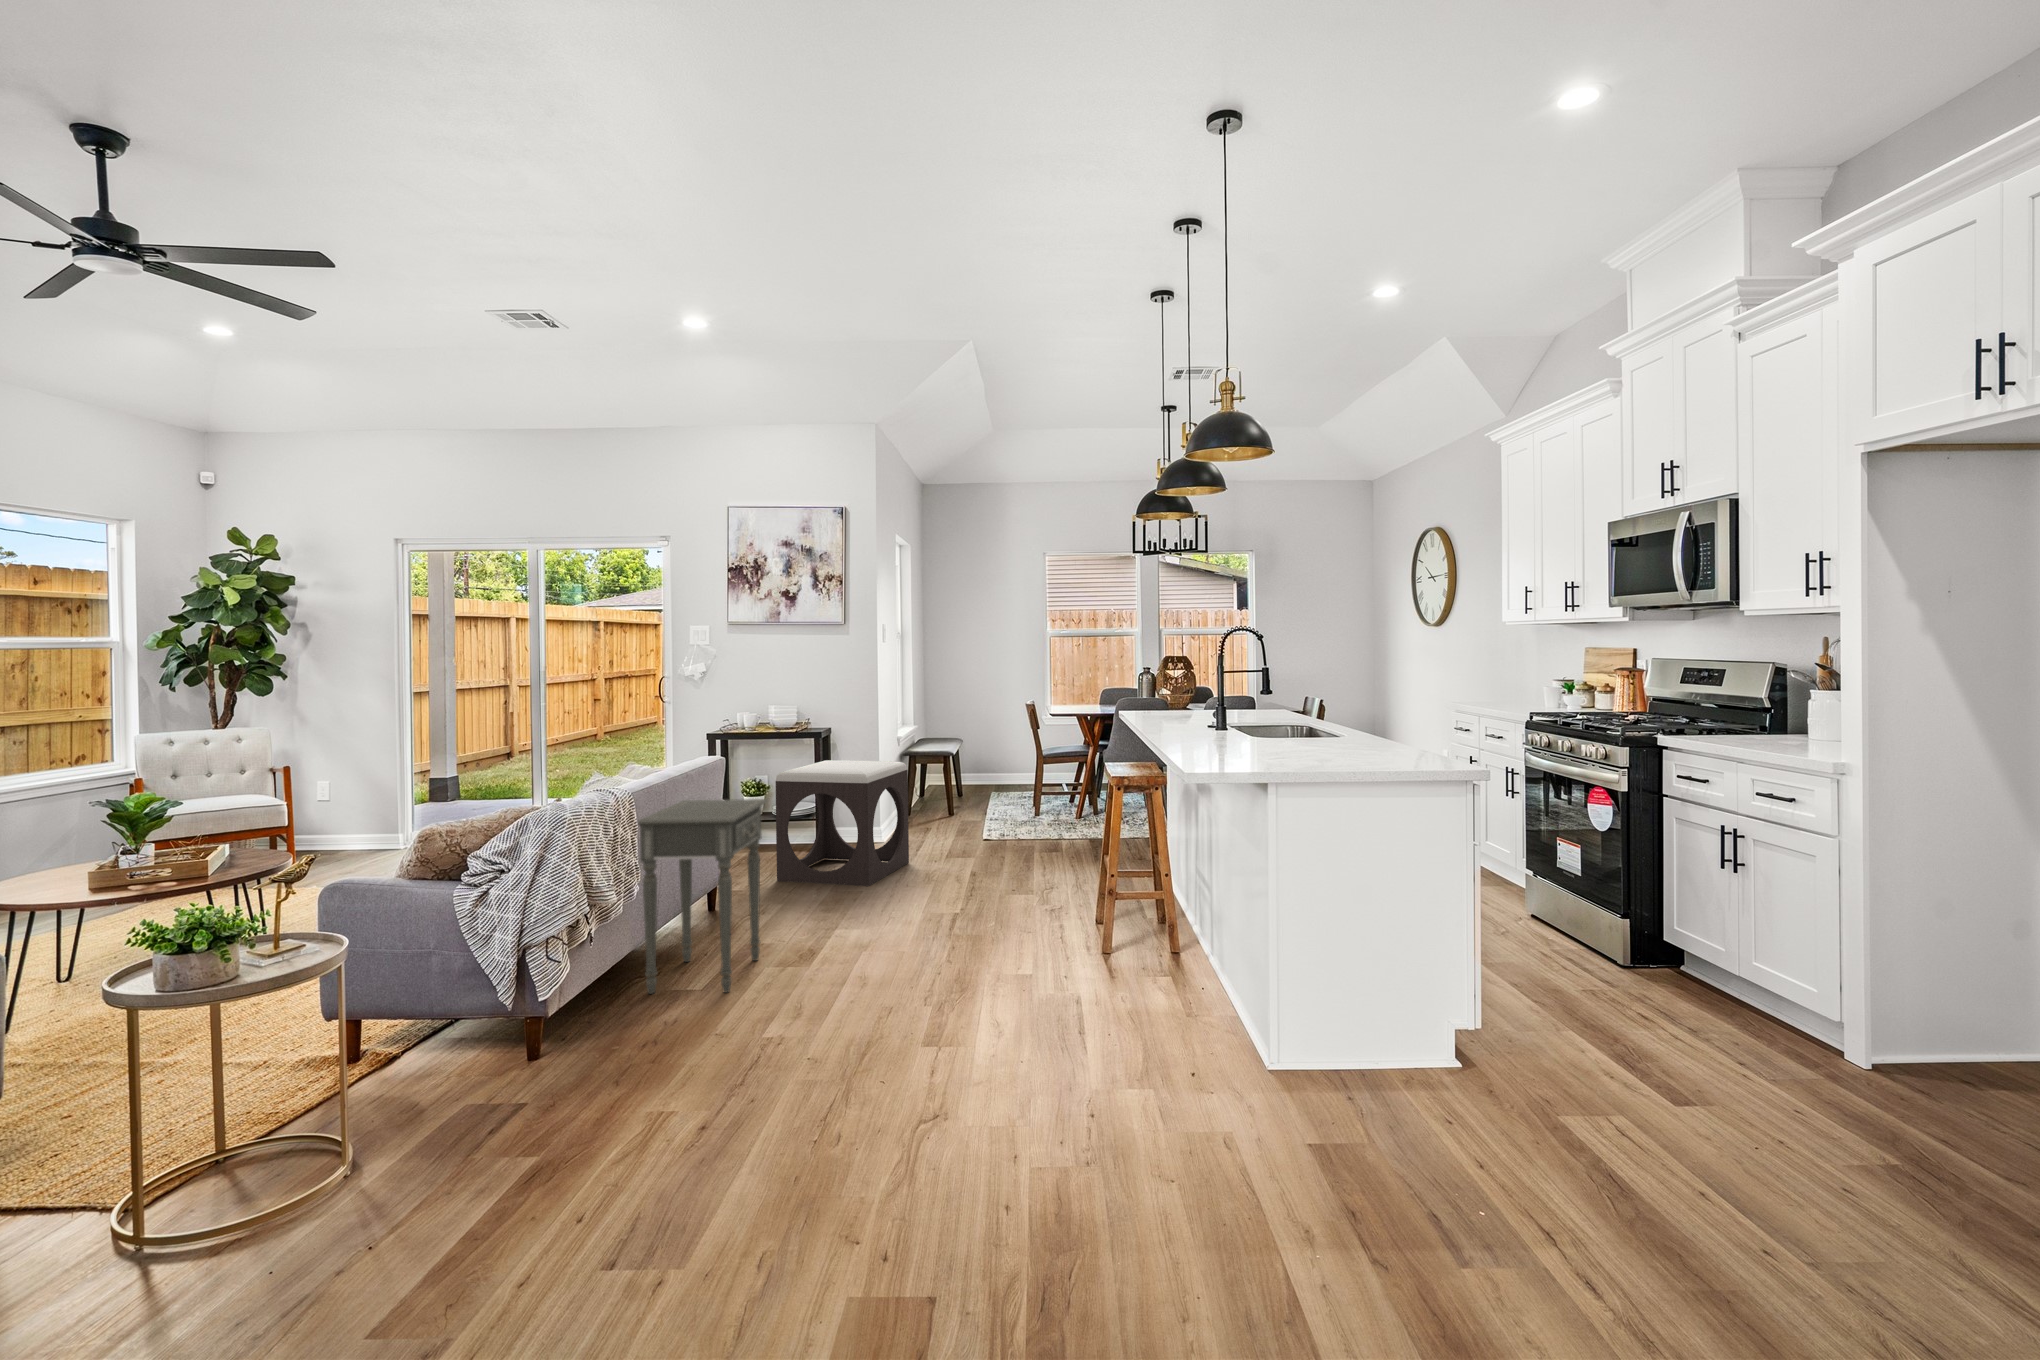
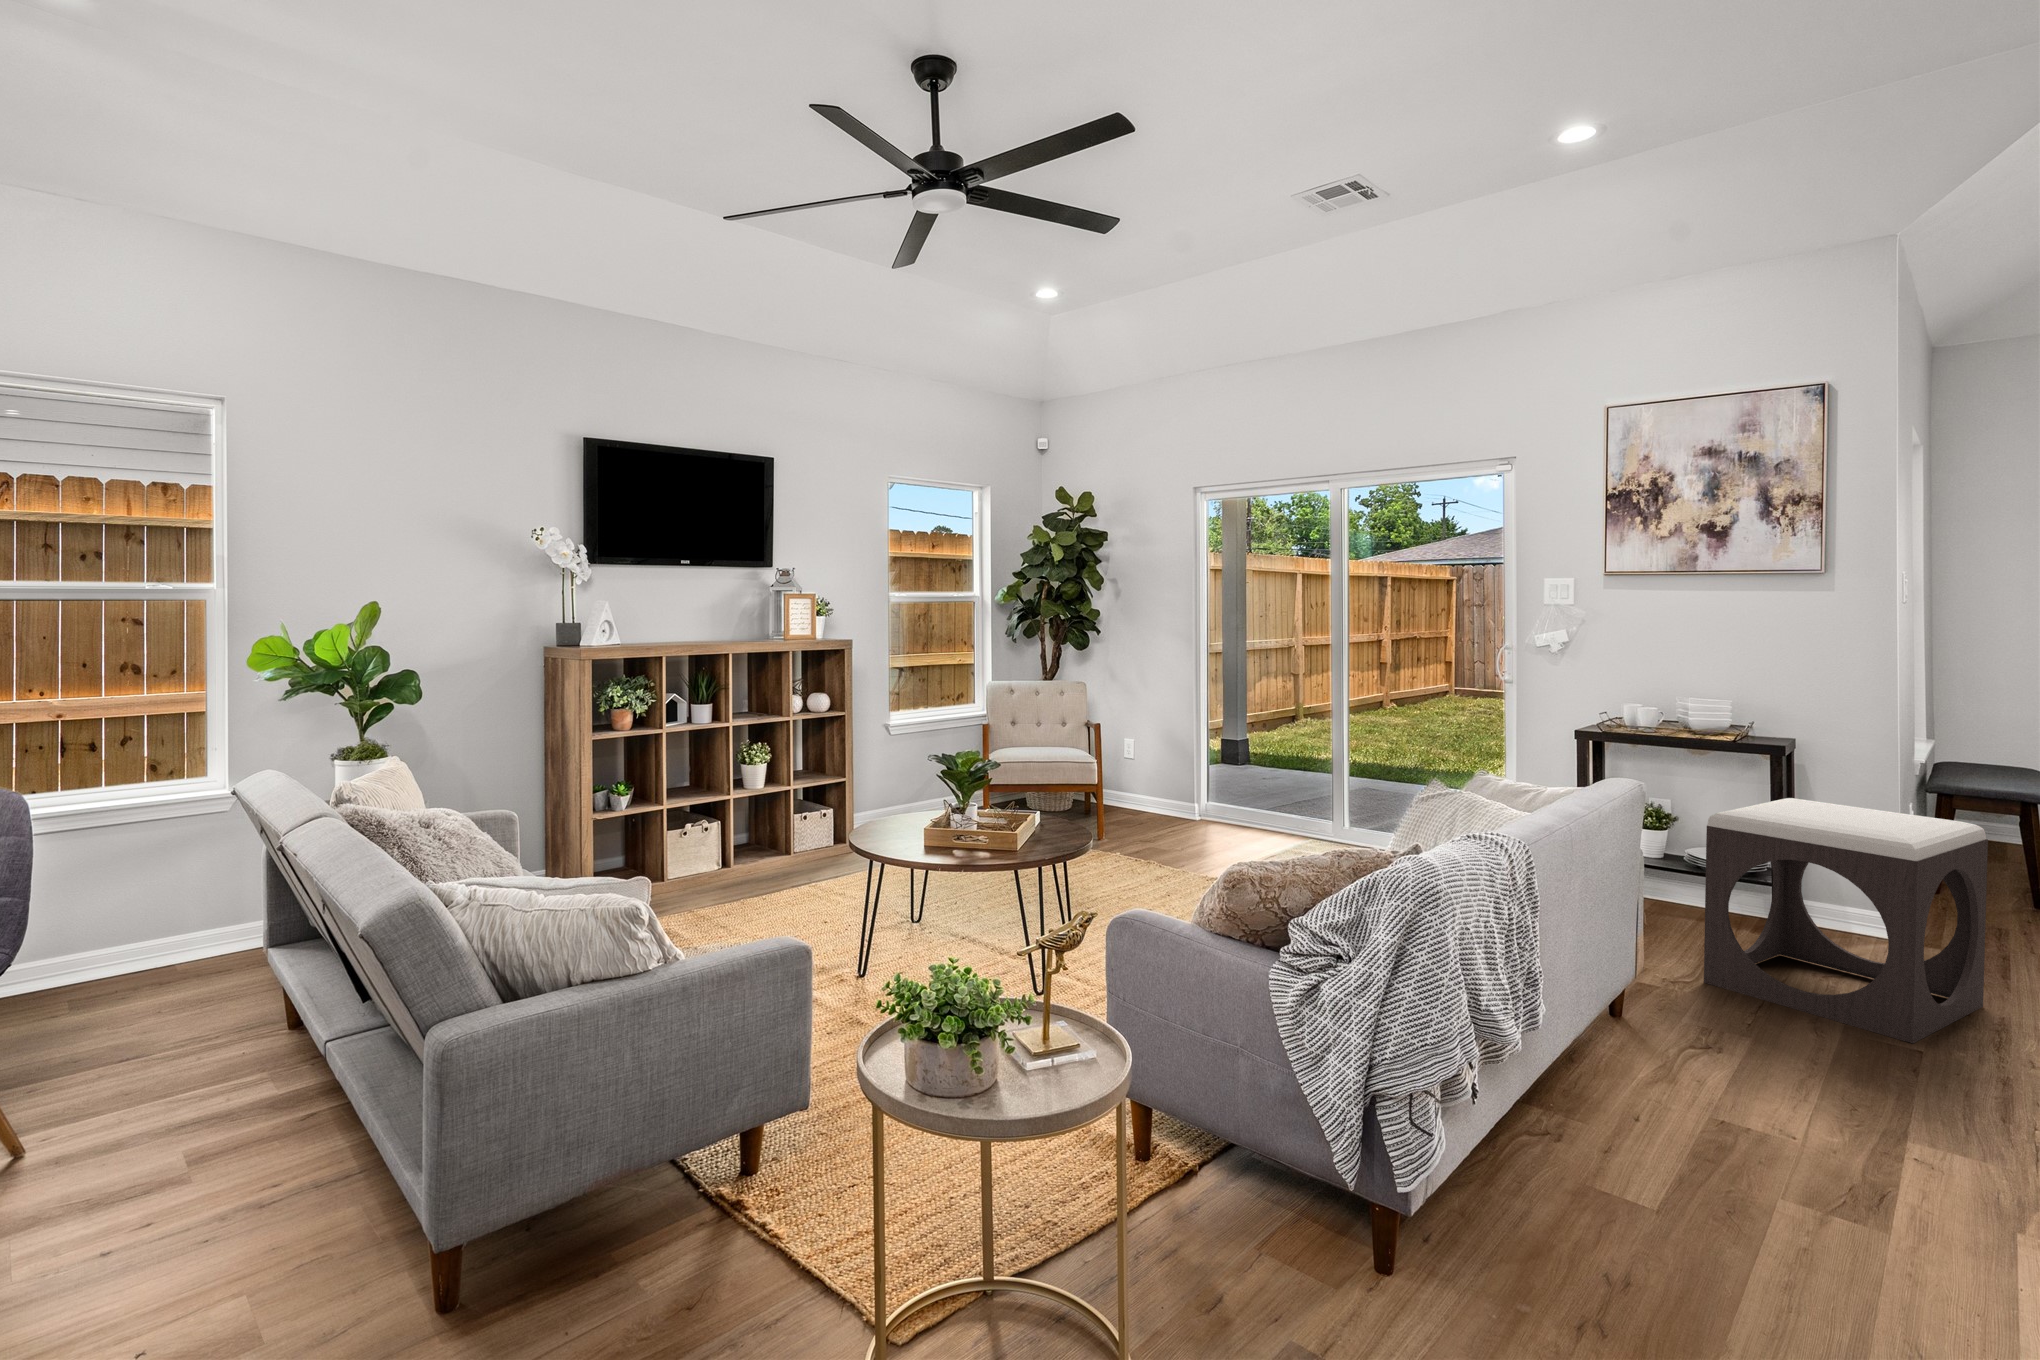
side table: present [638,799,767,994] -> none [1533,862,1765,1235]

